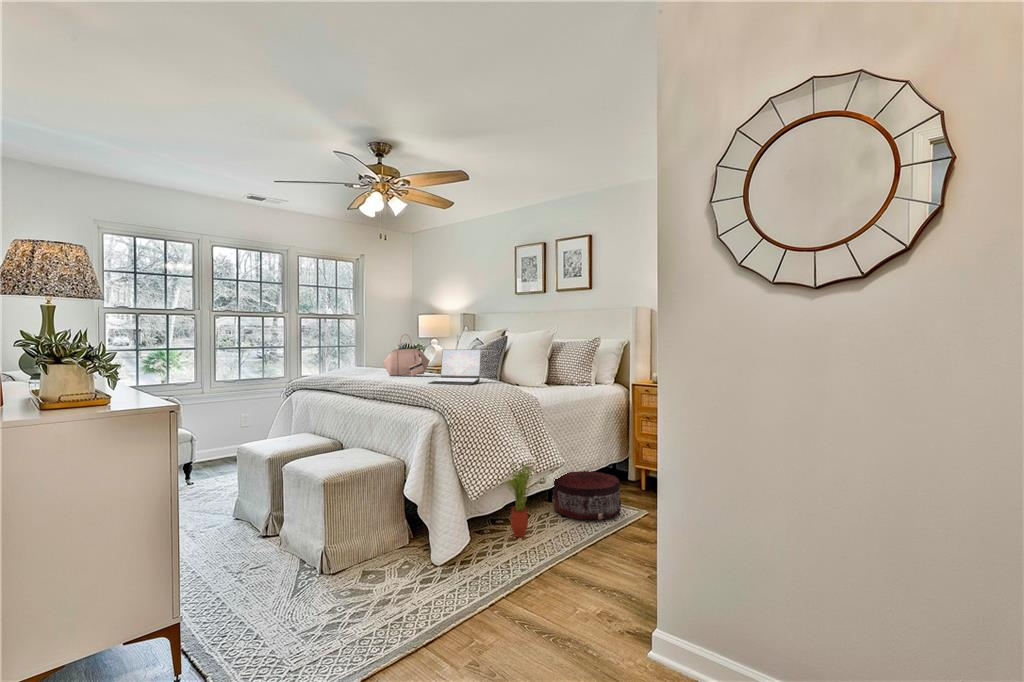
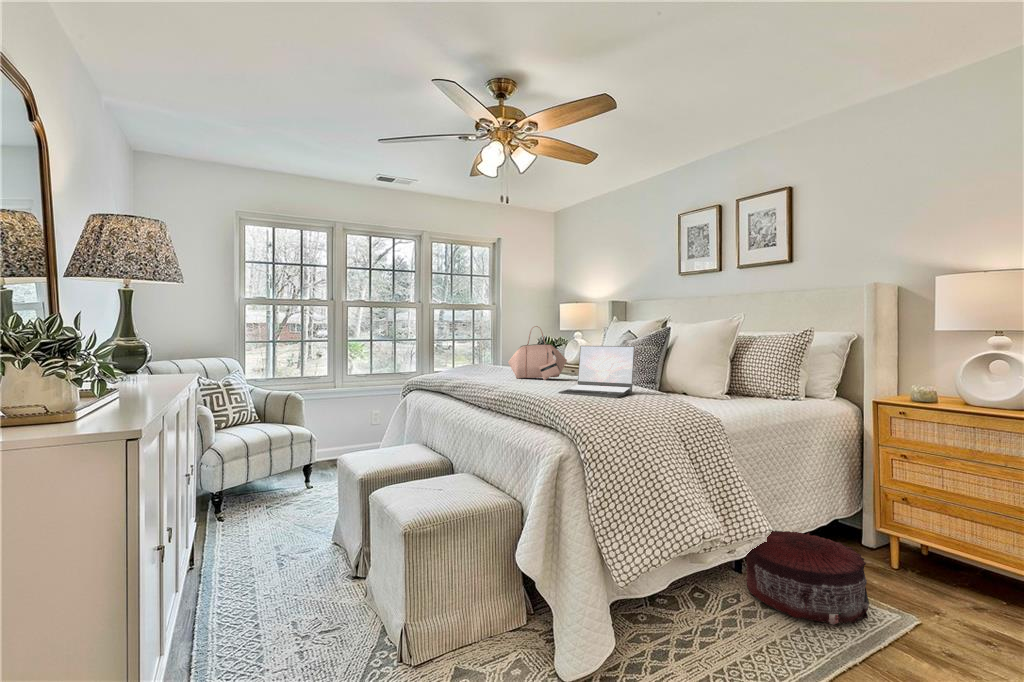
potted plant: present [507,462,534,537] -> none [673,512,721,640]

